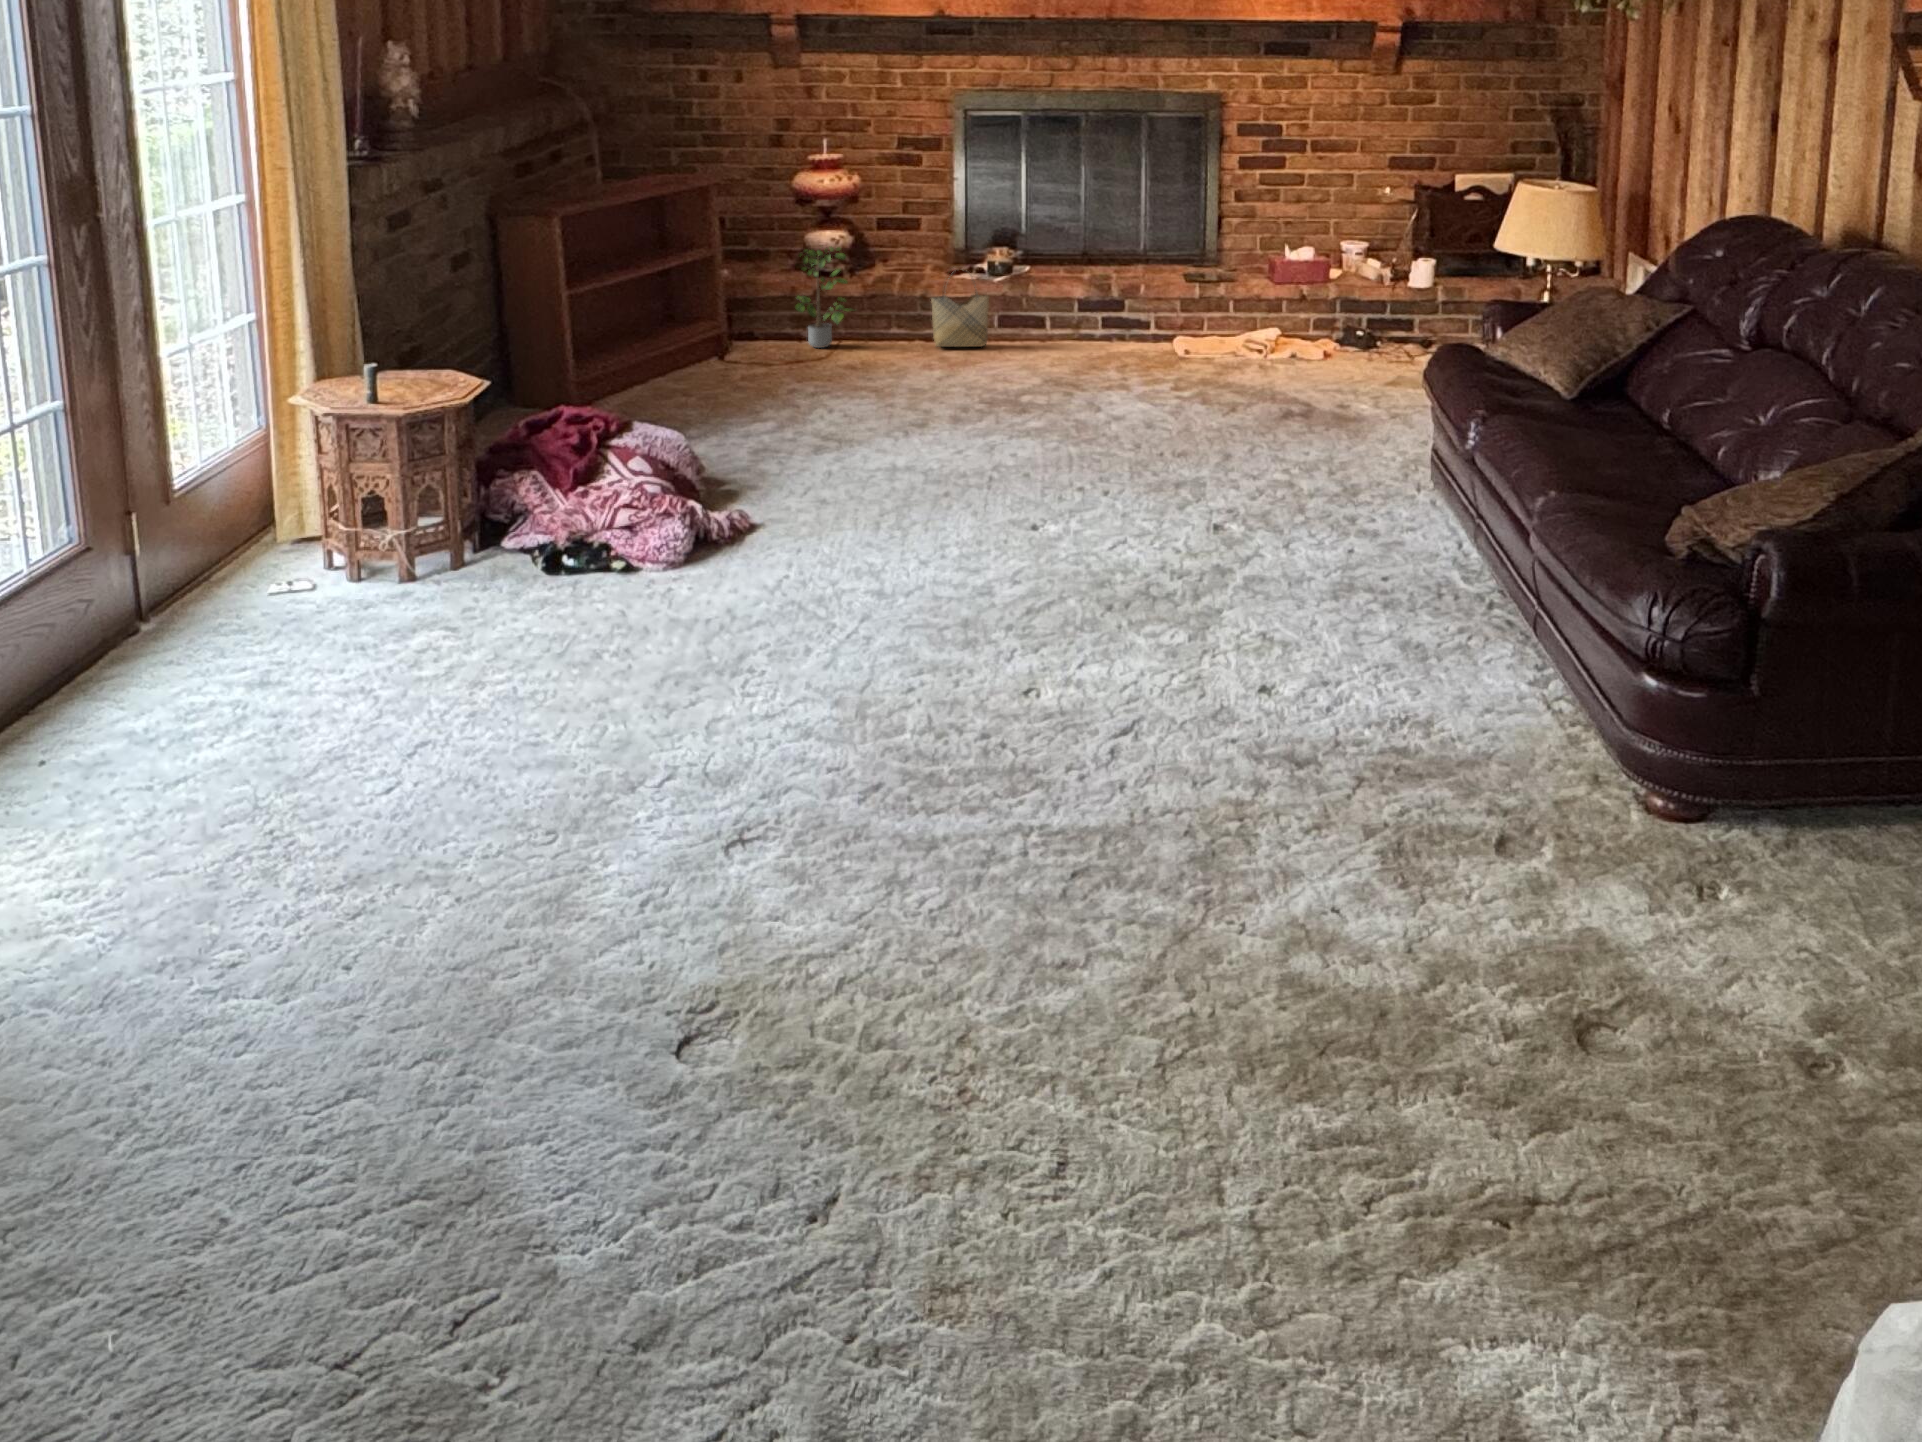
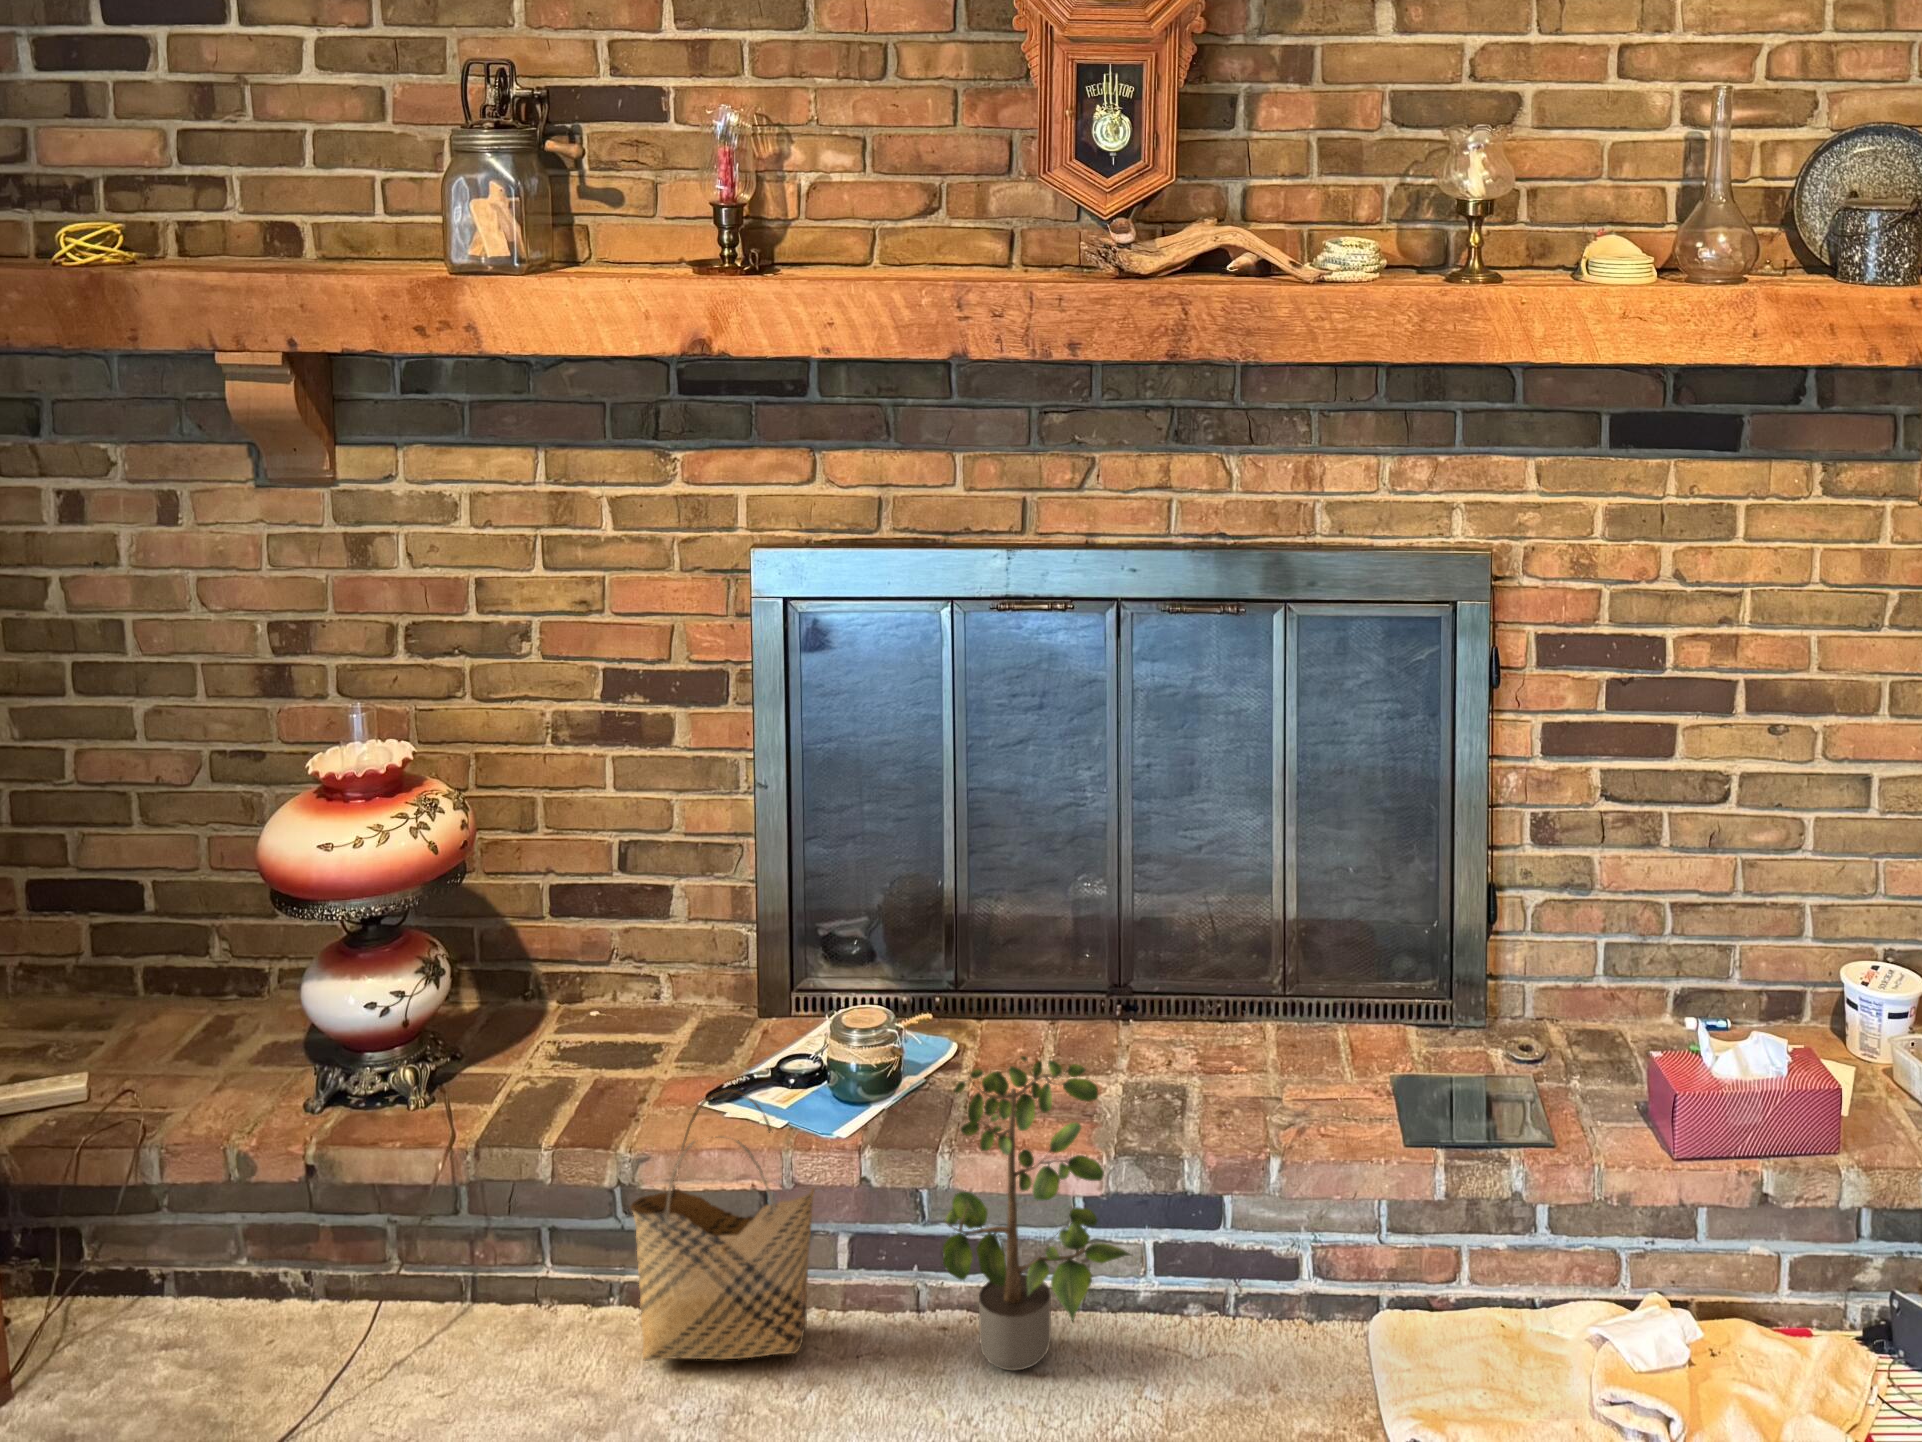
potted plant: present [795,247,852,348] -> present [943,1056,1131,1370]

